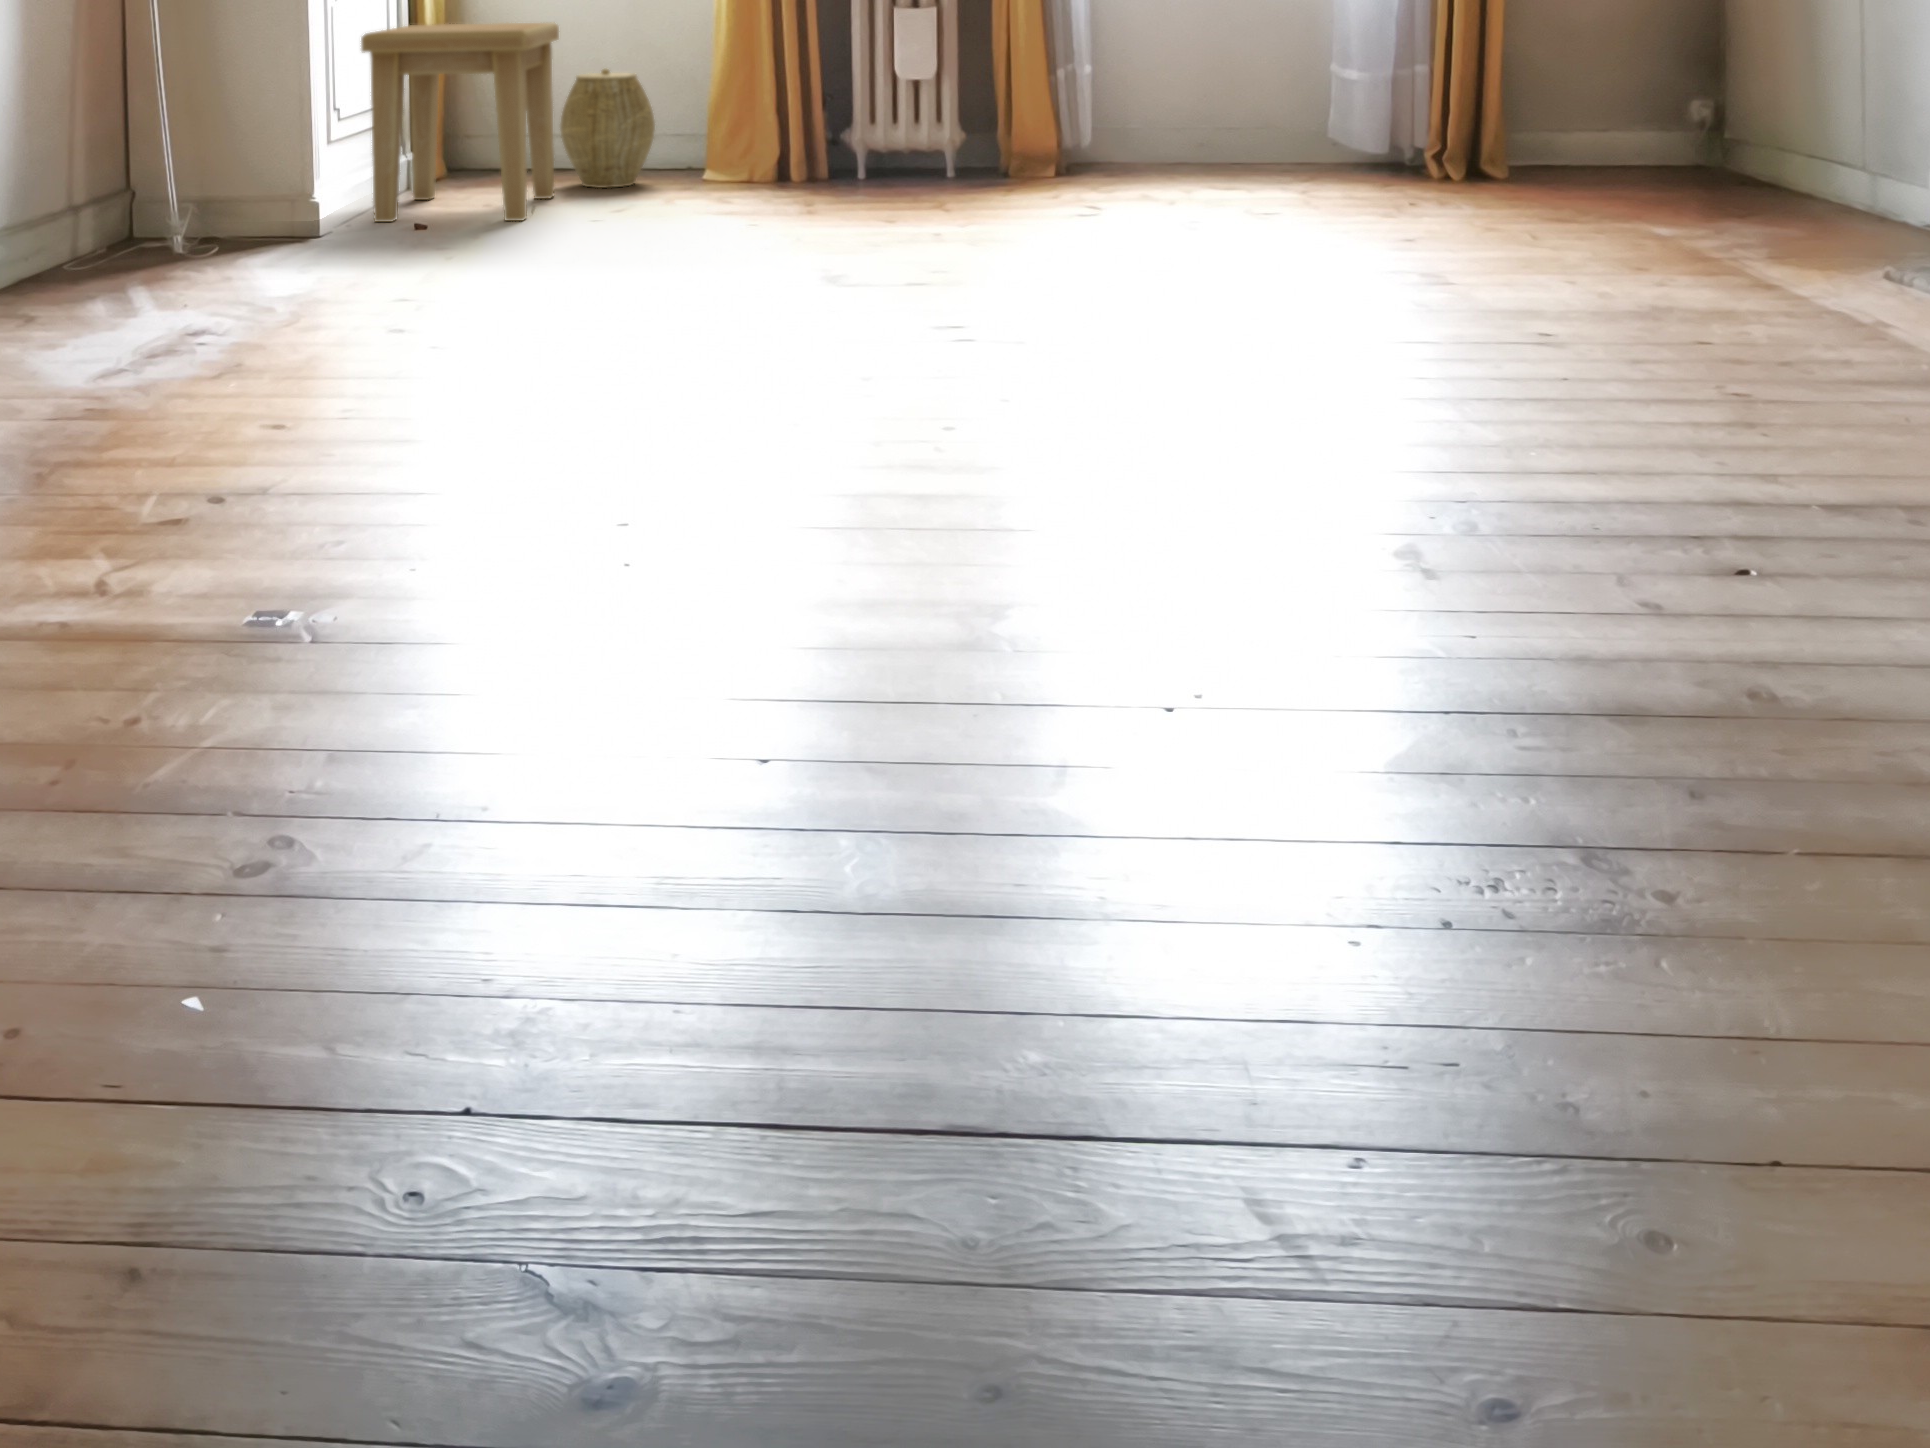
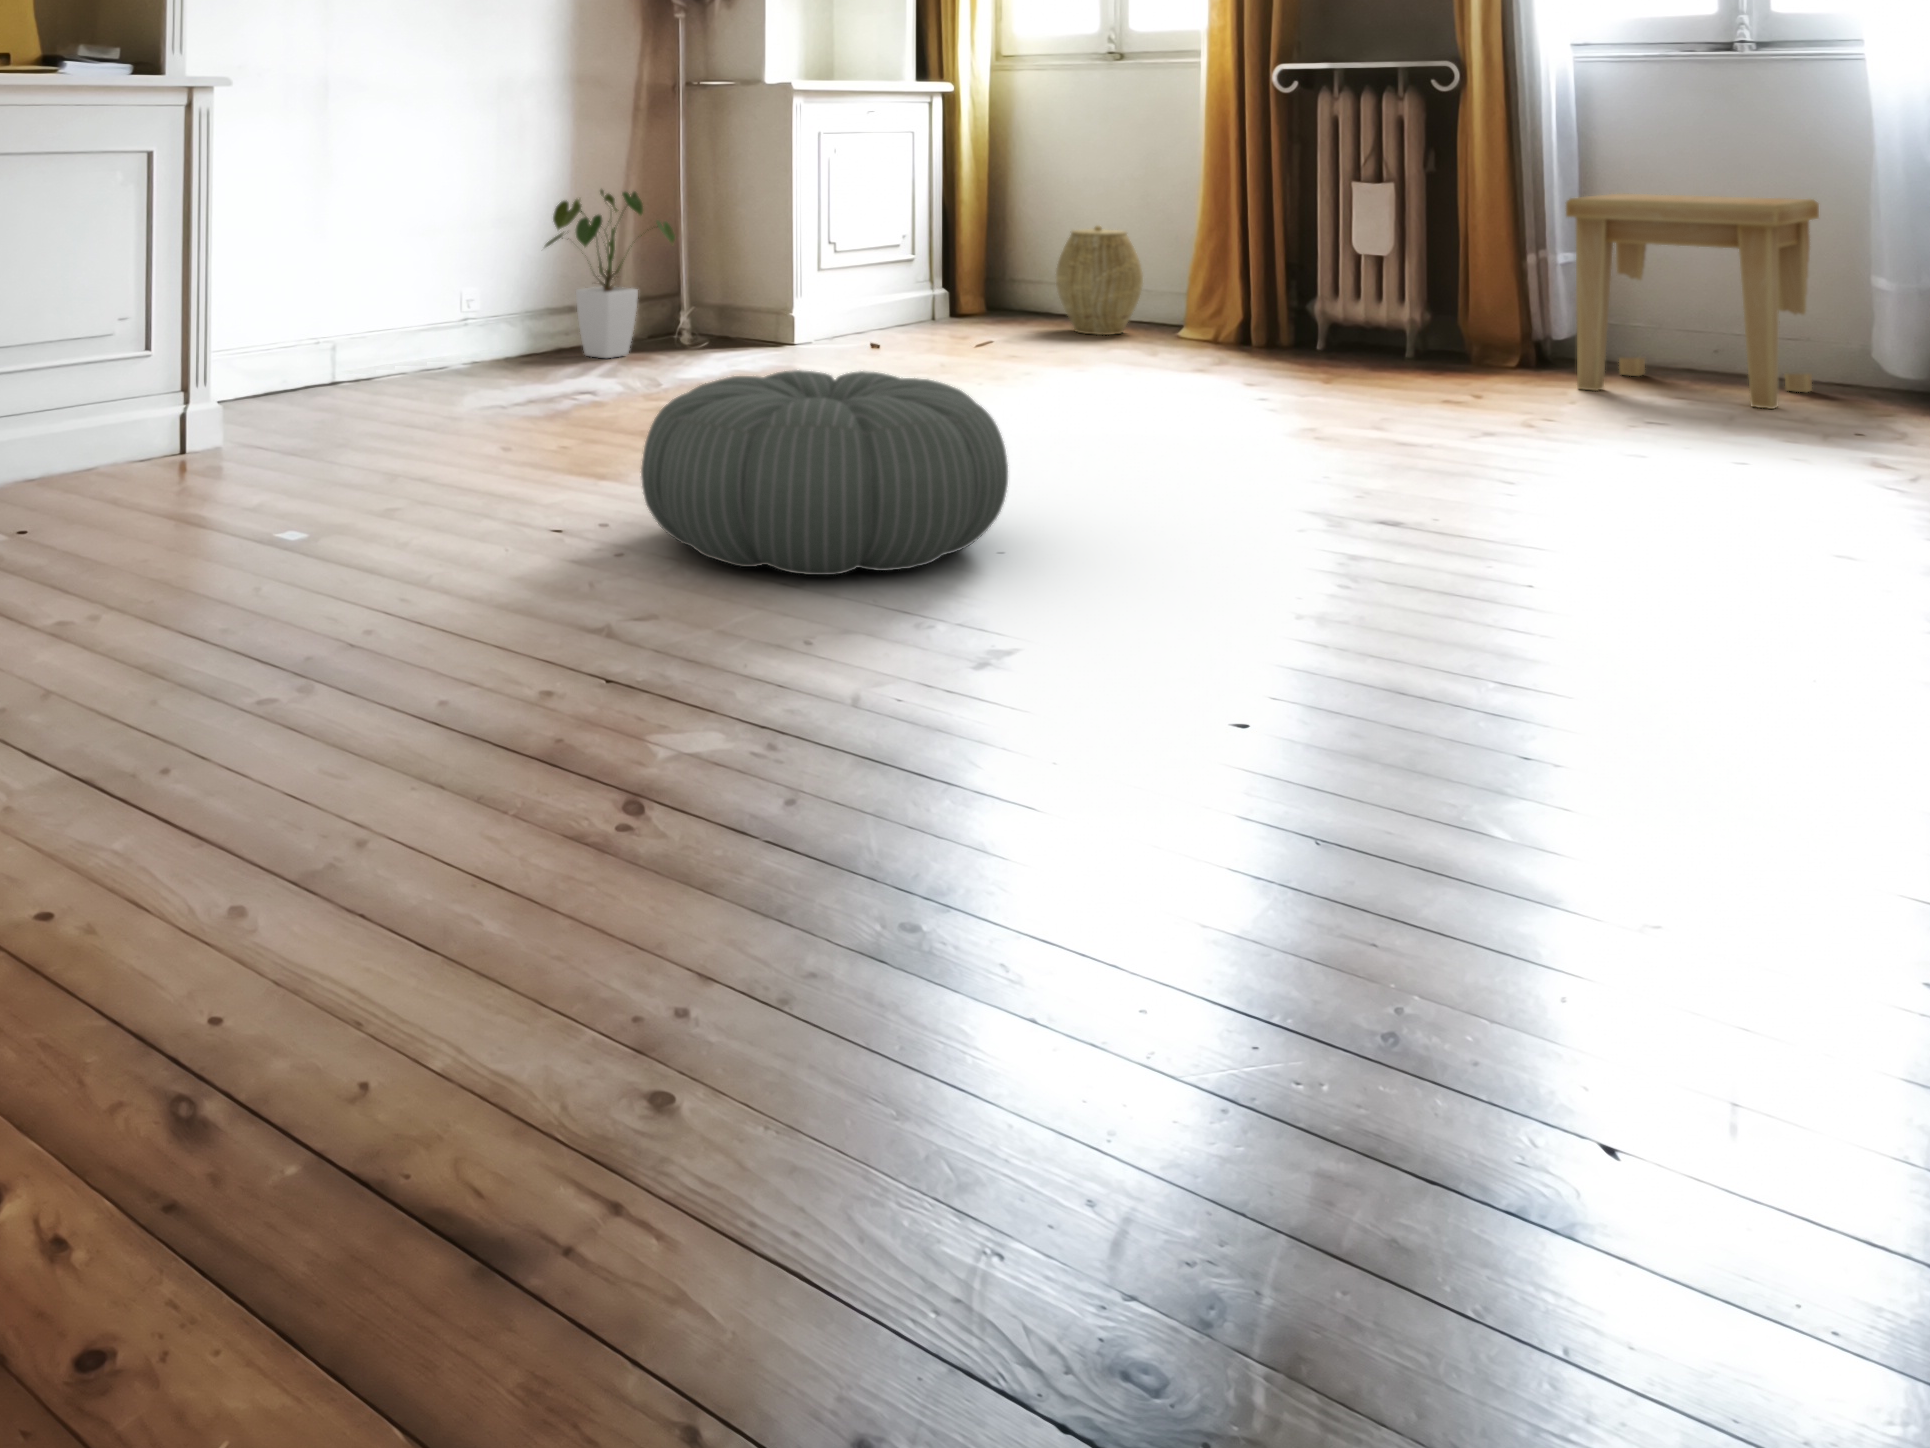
side table: present [361,23,559,222] -> present [1566,194,1819,409]
house plant: none [50,58,243,278] -> present [545,190,675,358]
pouf: none [835,241,1268,483] -> present [641,370,1008,575]

